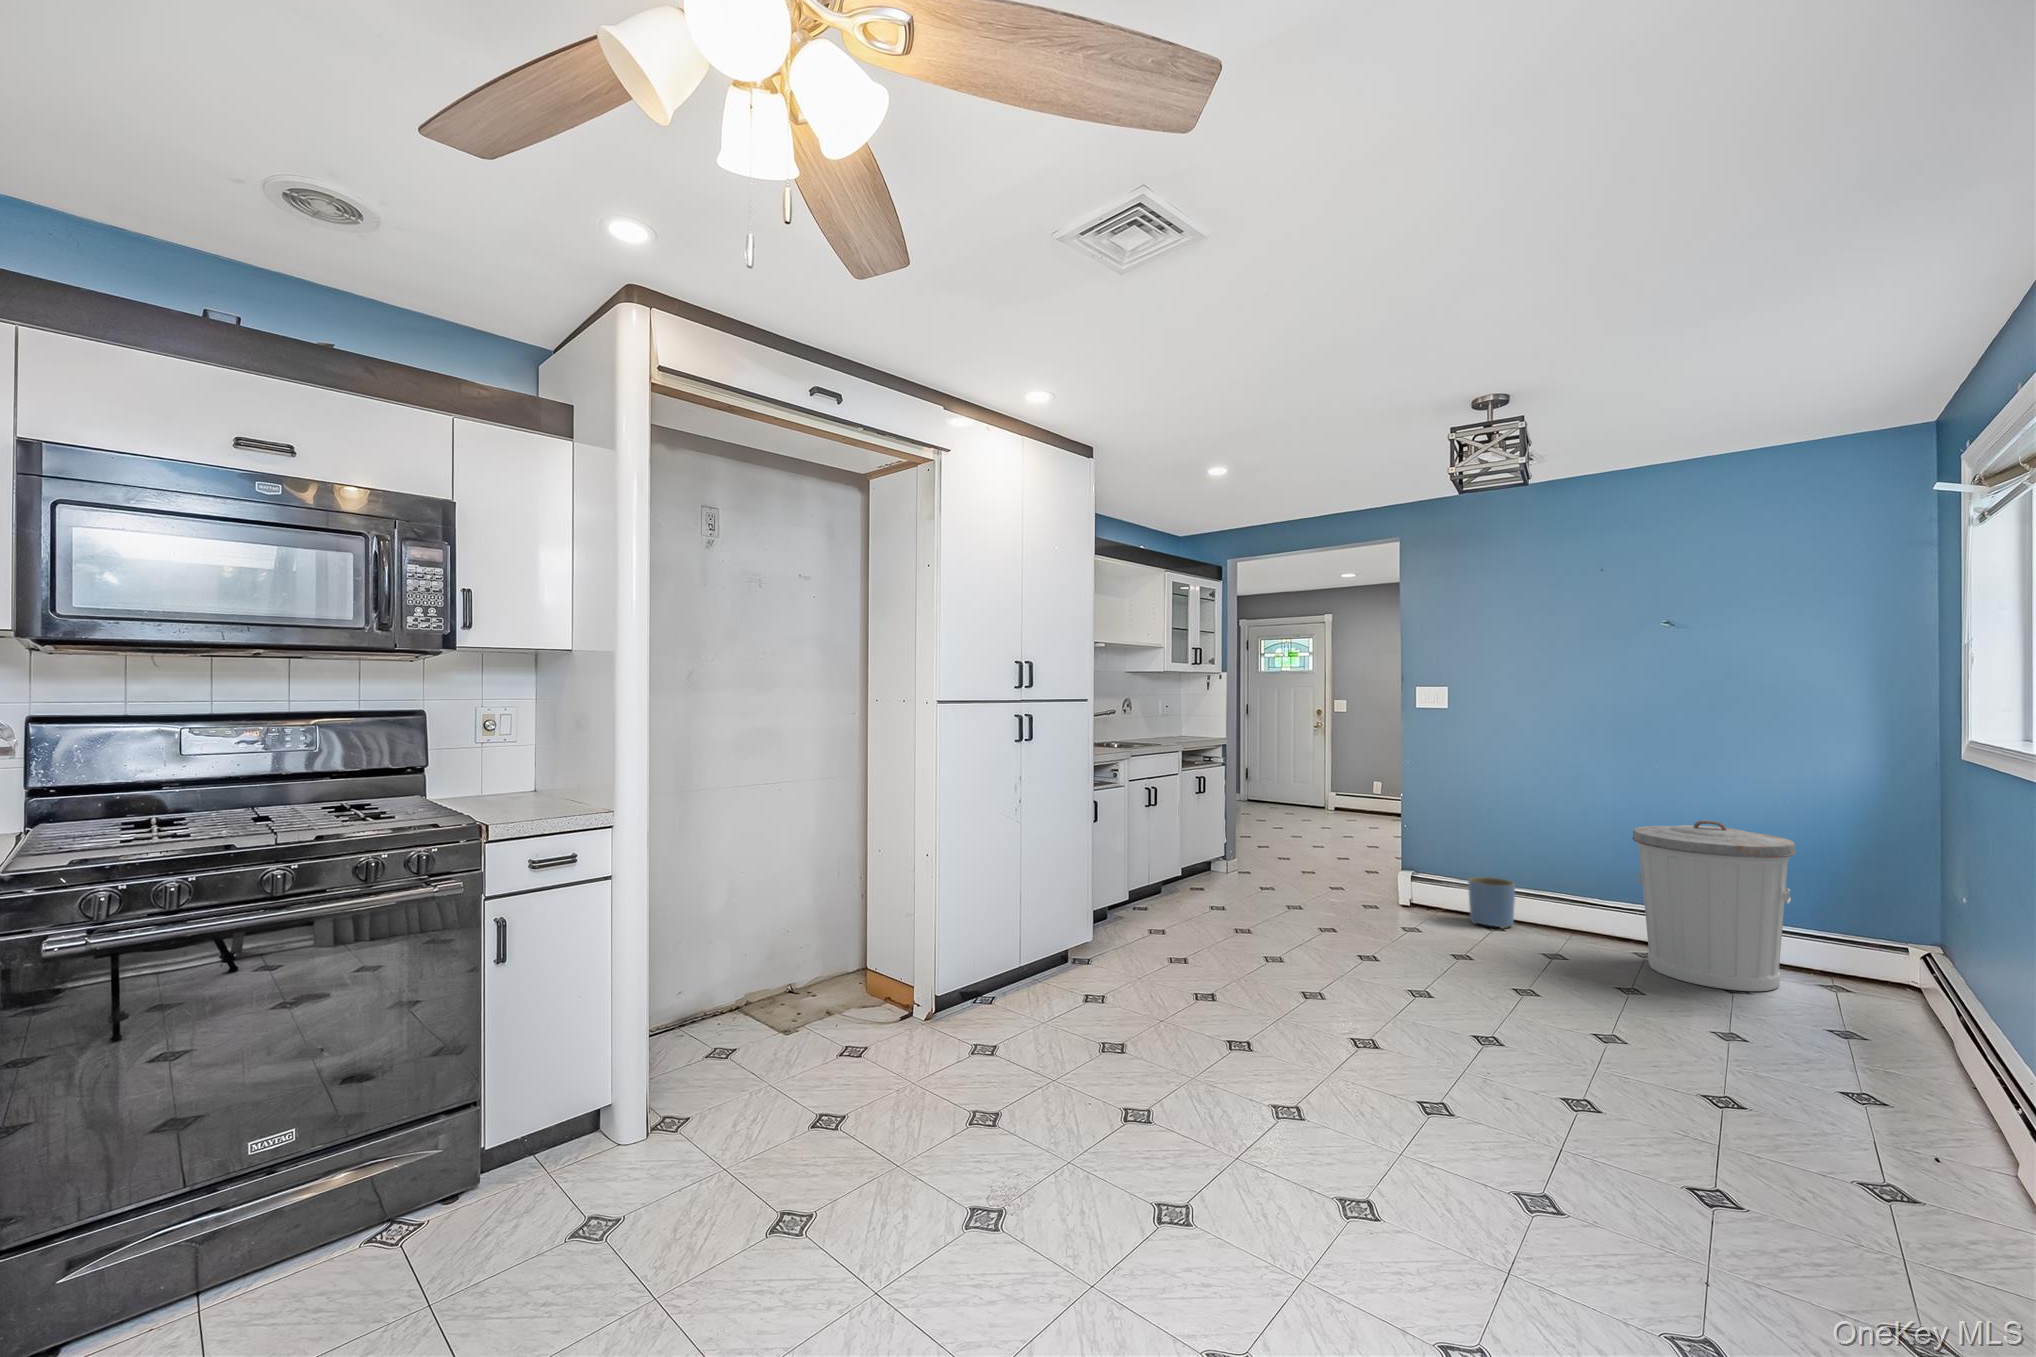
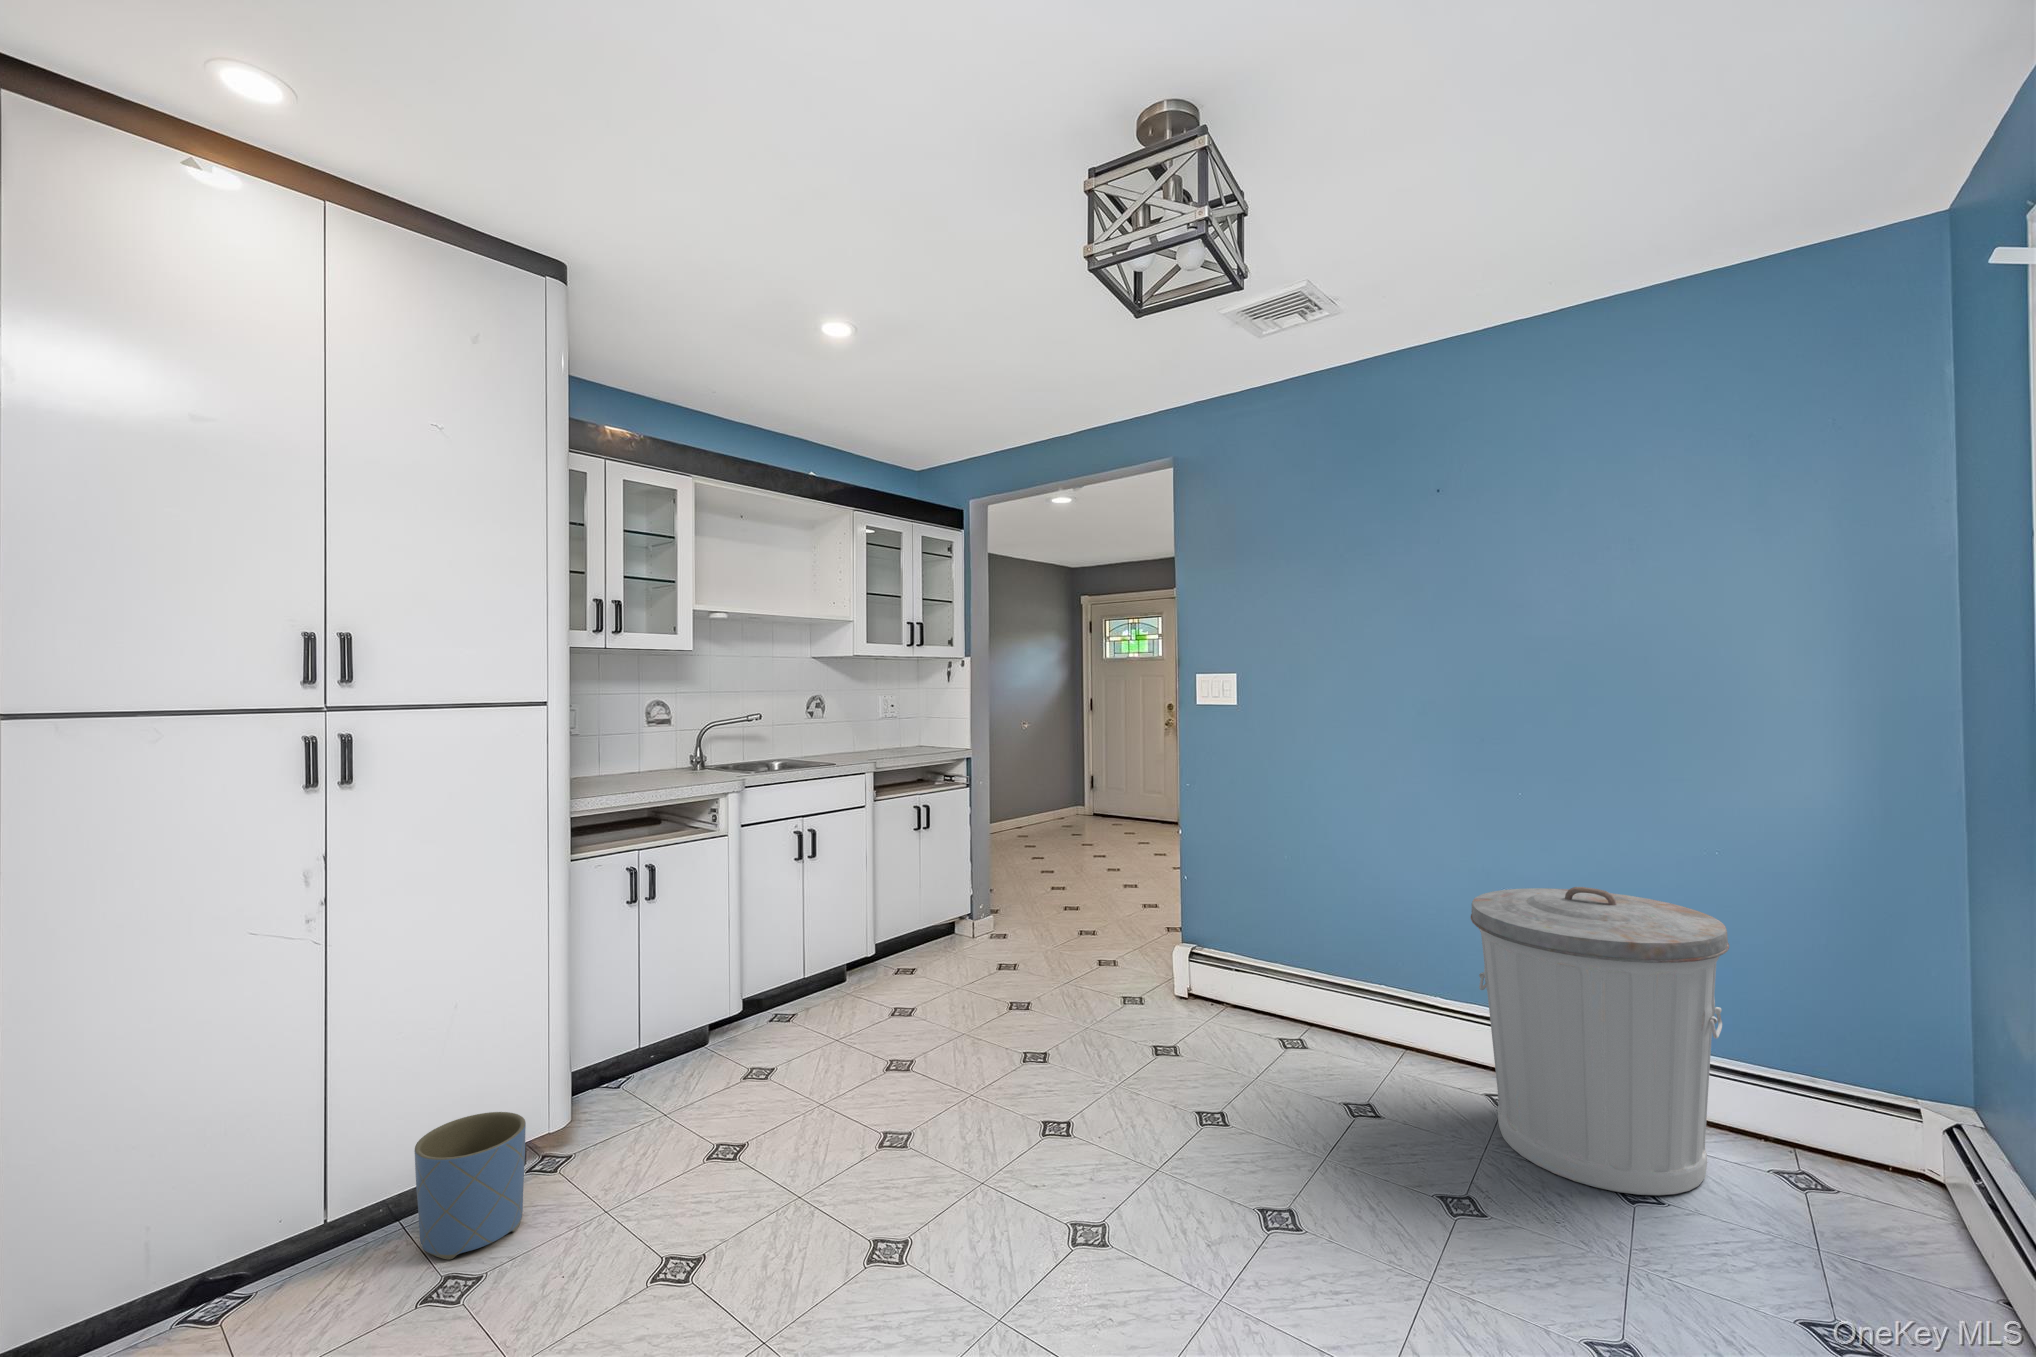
planter: present [1468,877,1515,929] -> present [414,1112,526,1260]

